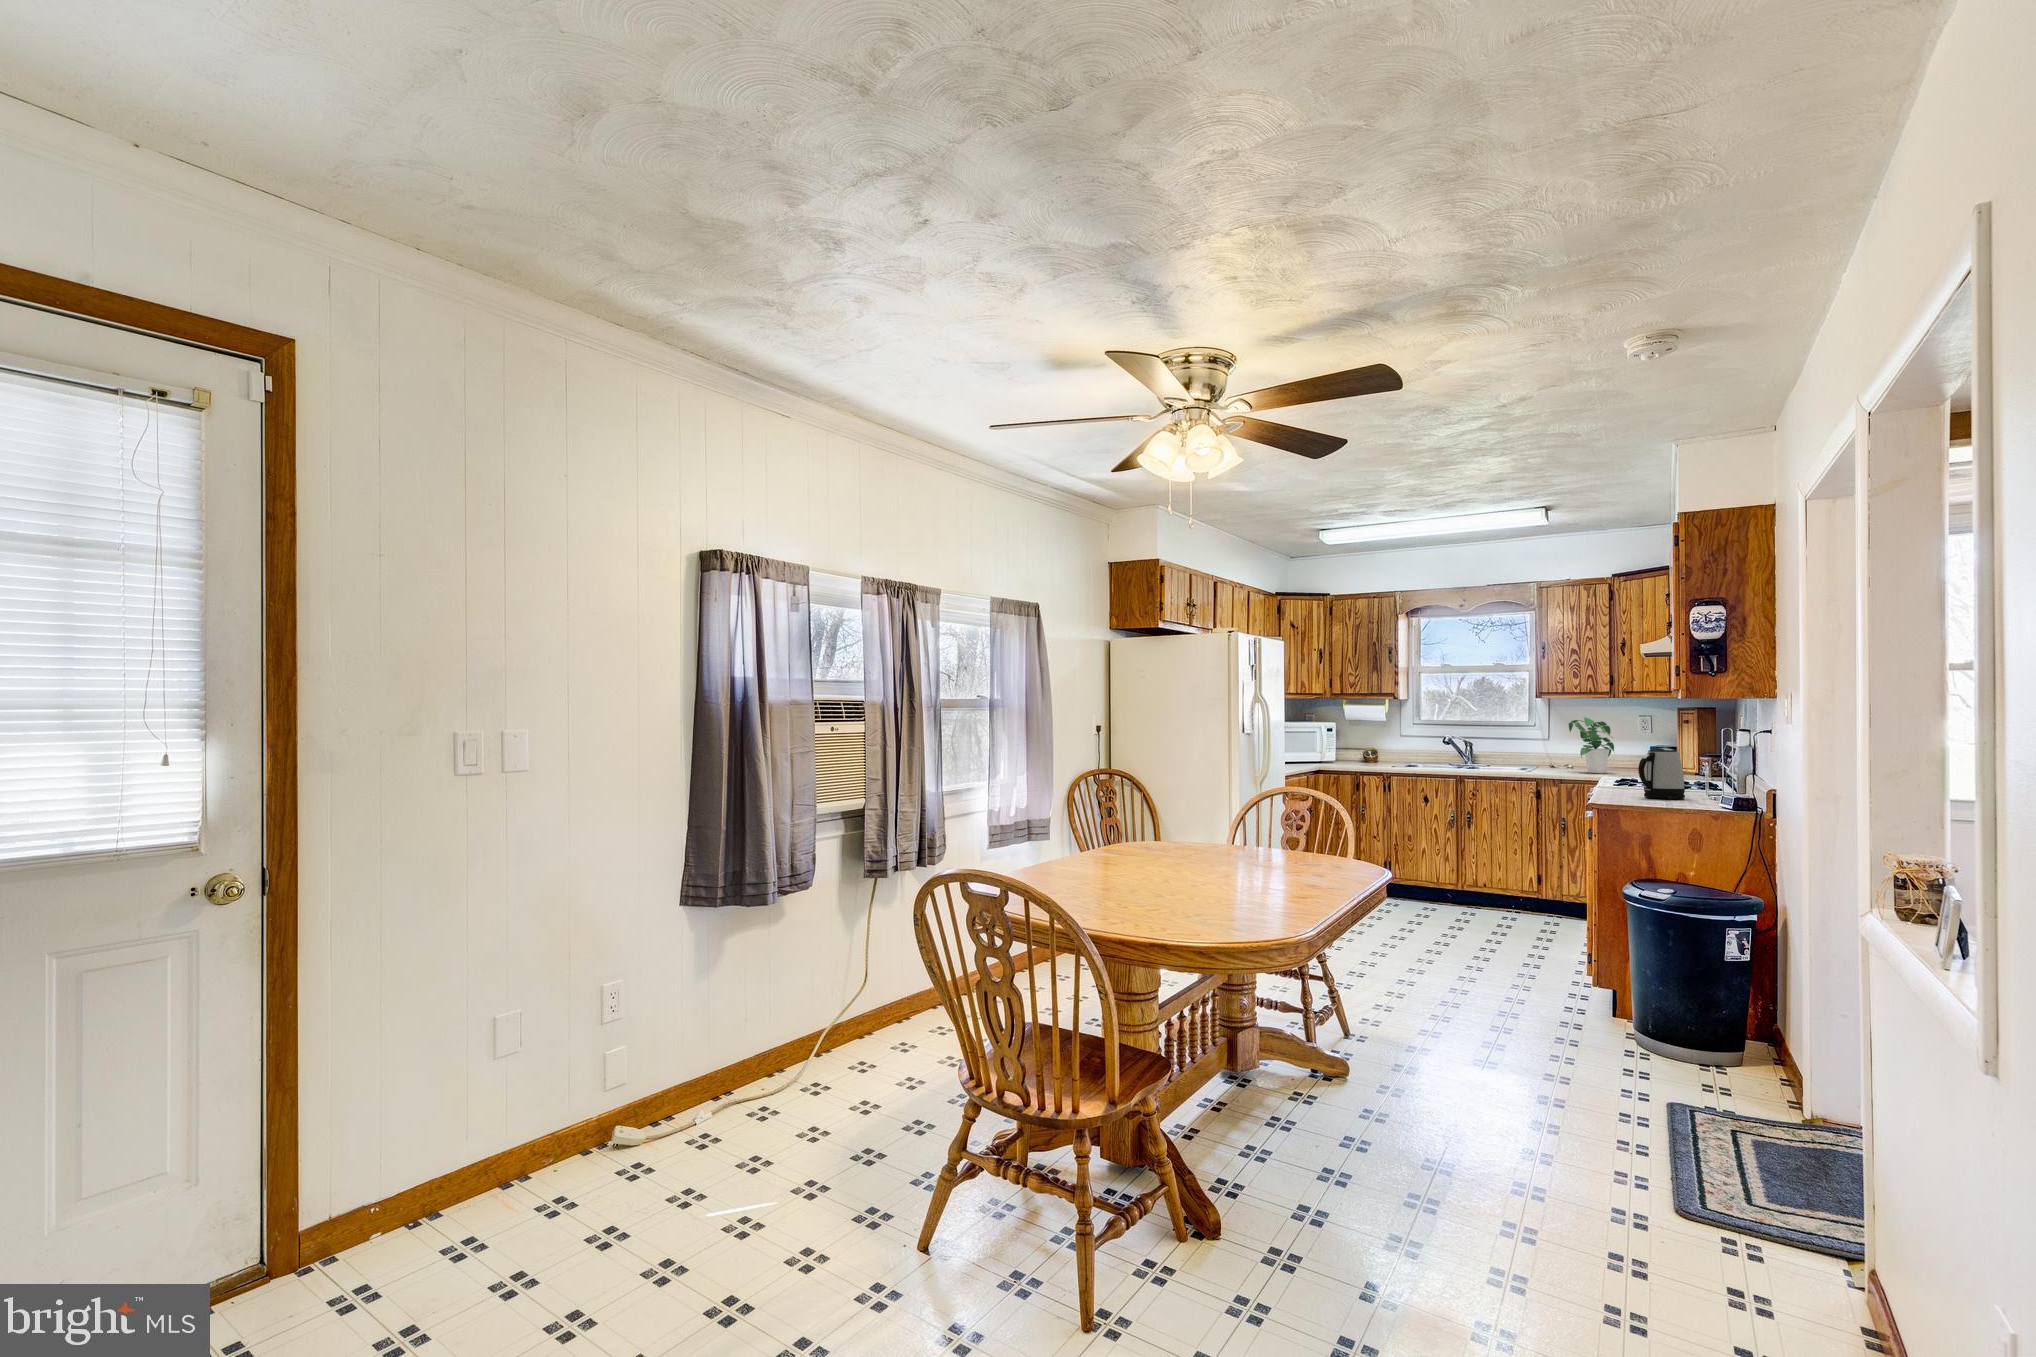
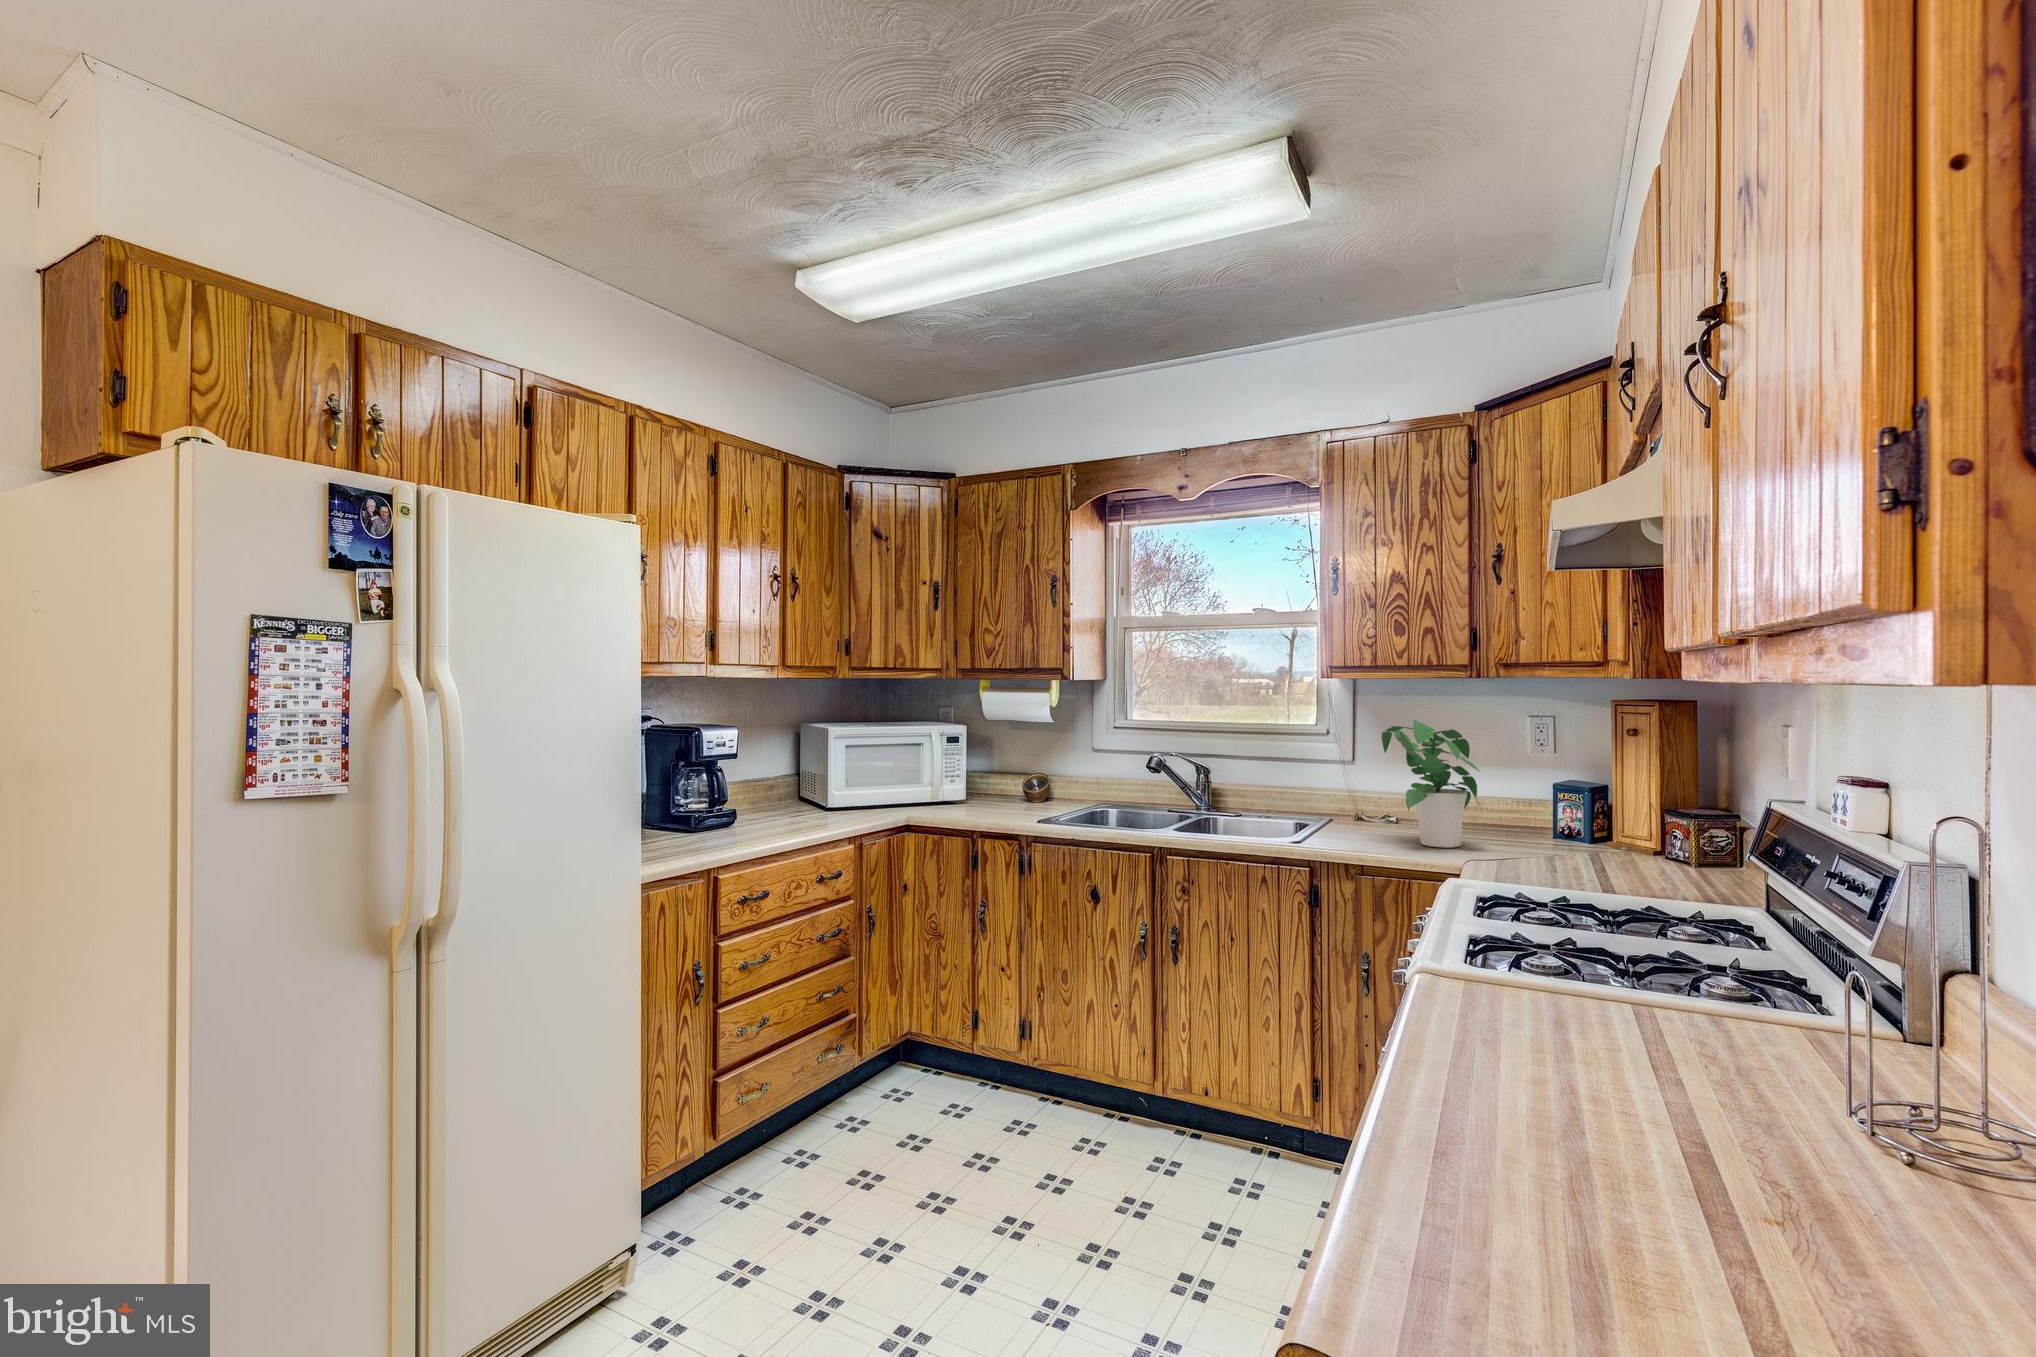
kettle: present [1638,748,1685,799] -> none [1624,940,1860,1248]

